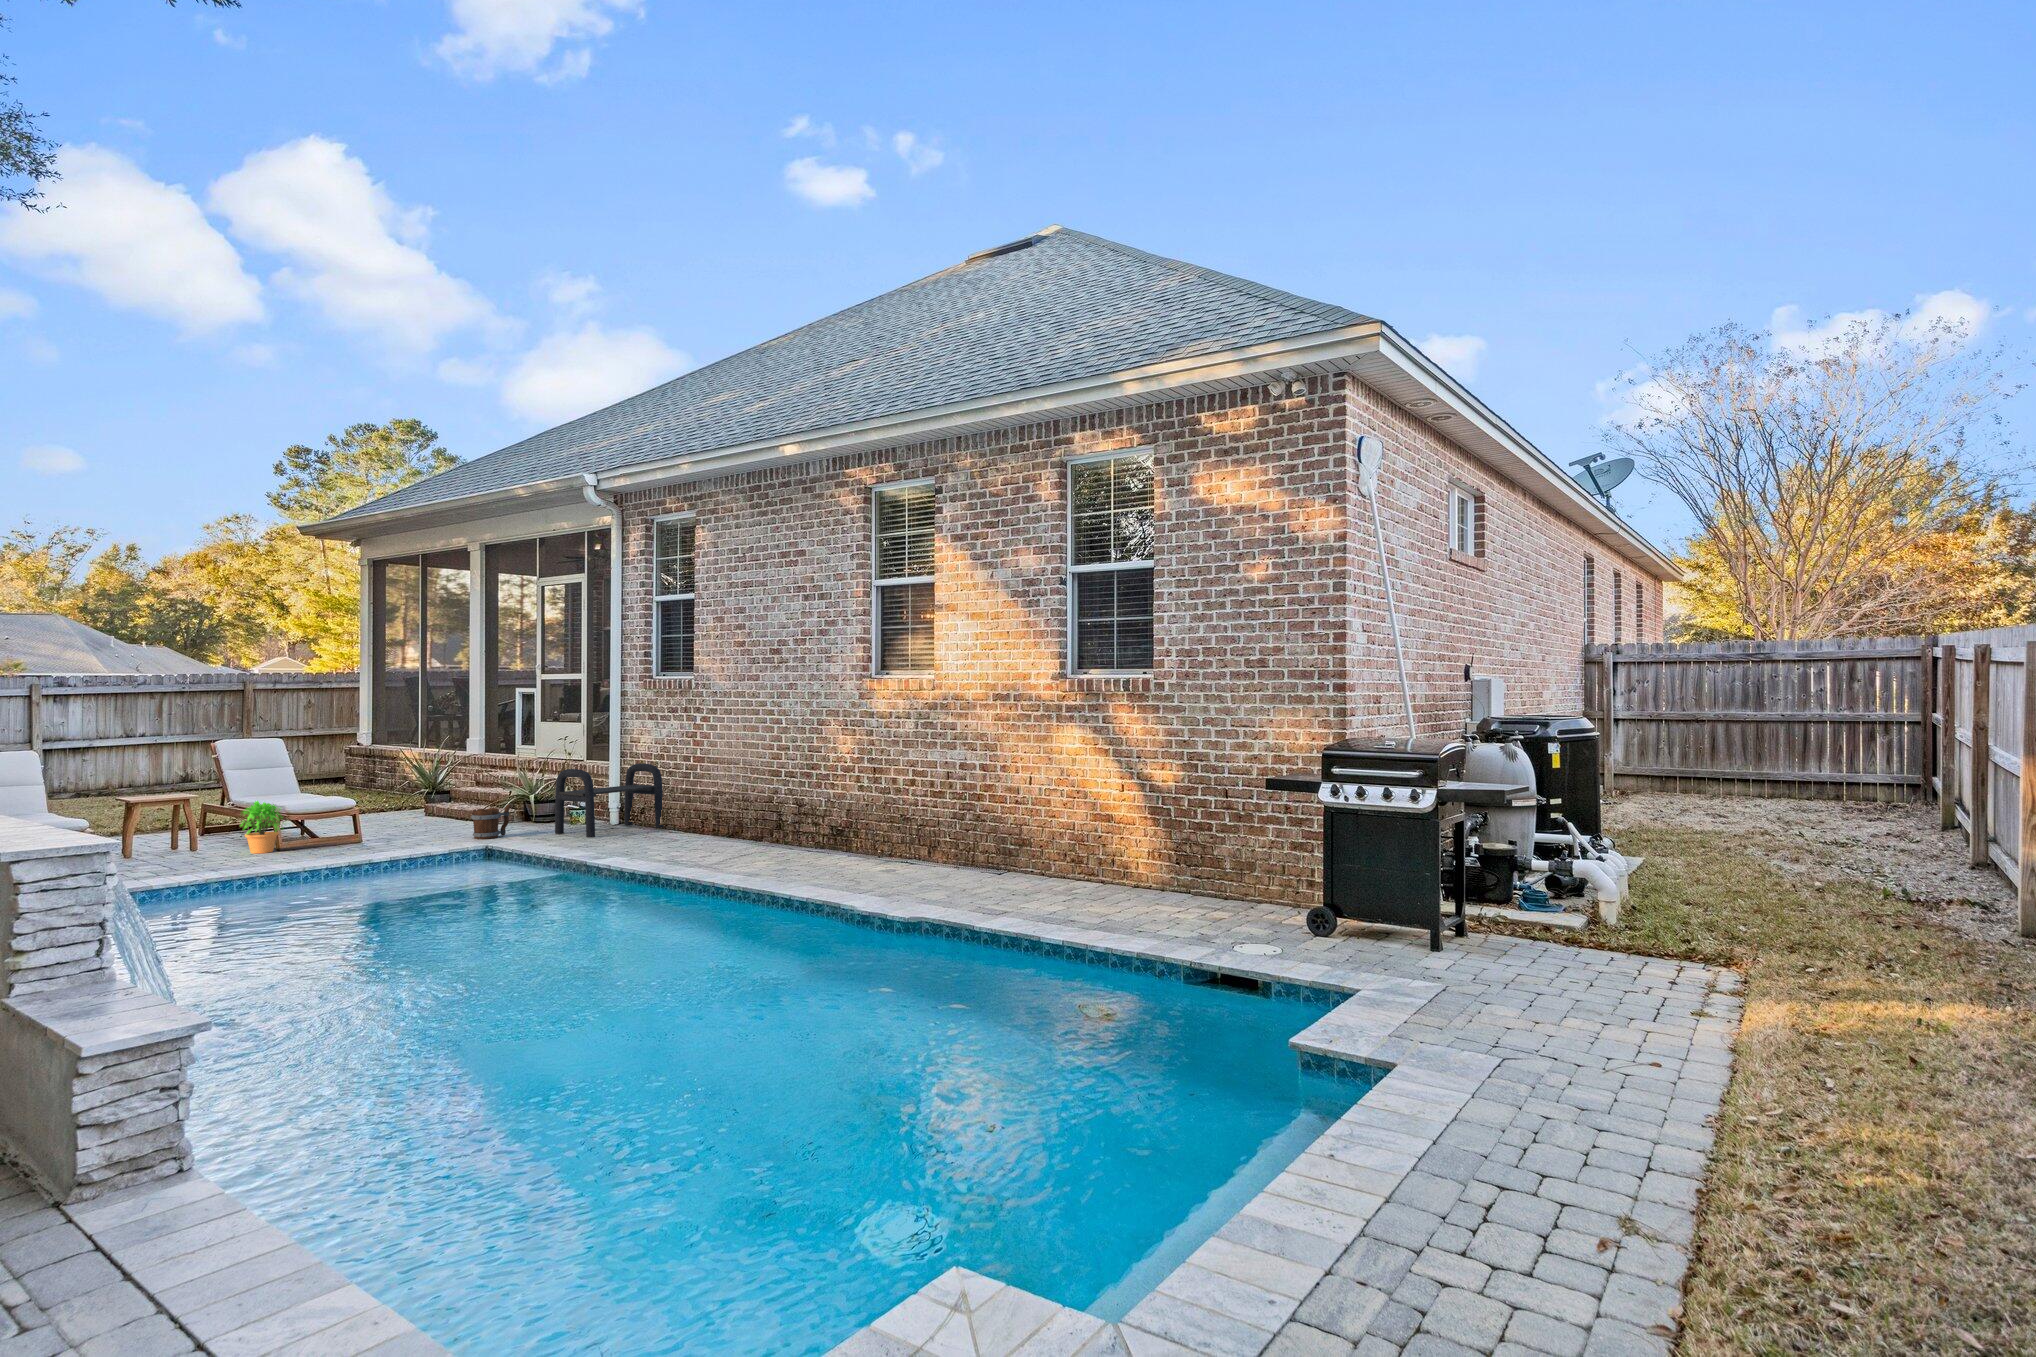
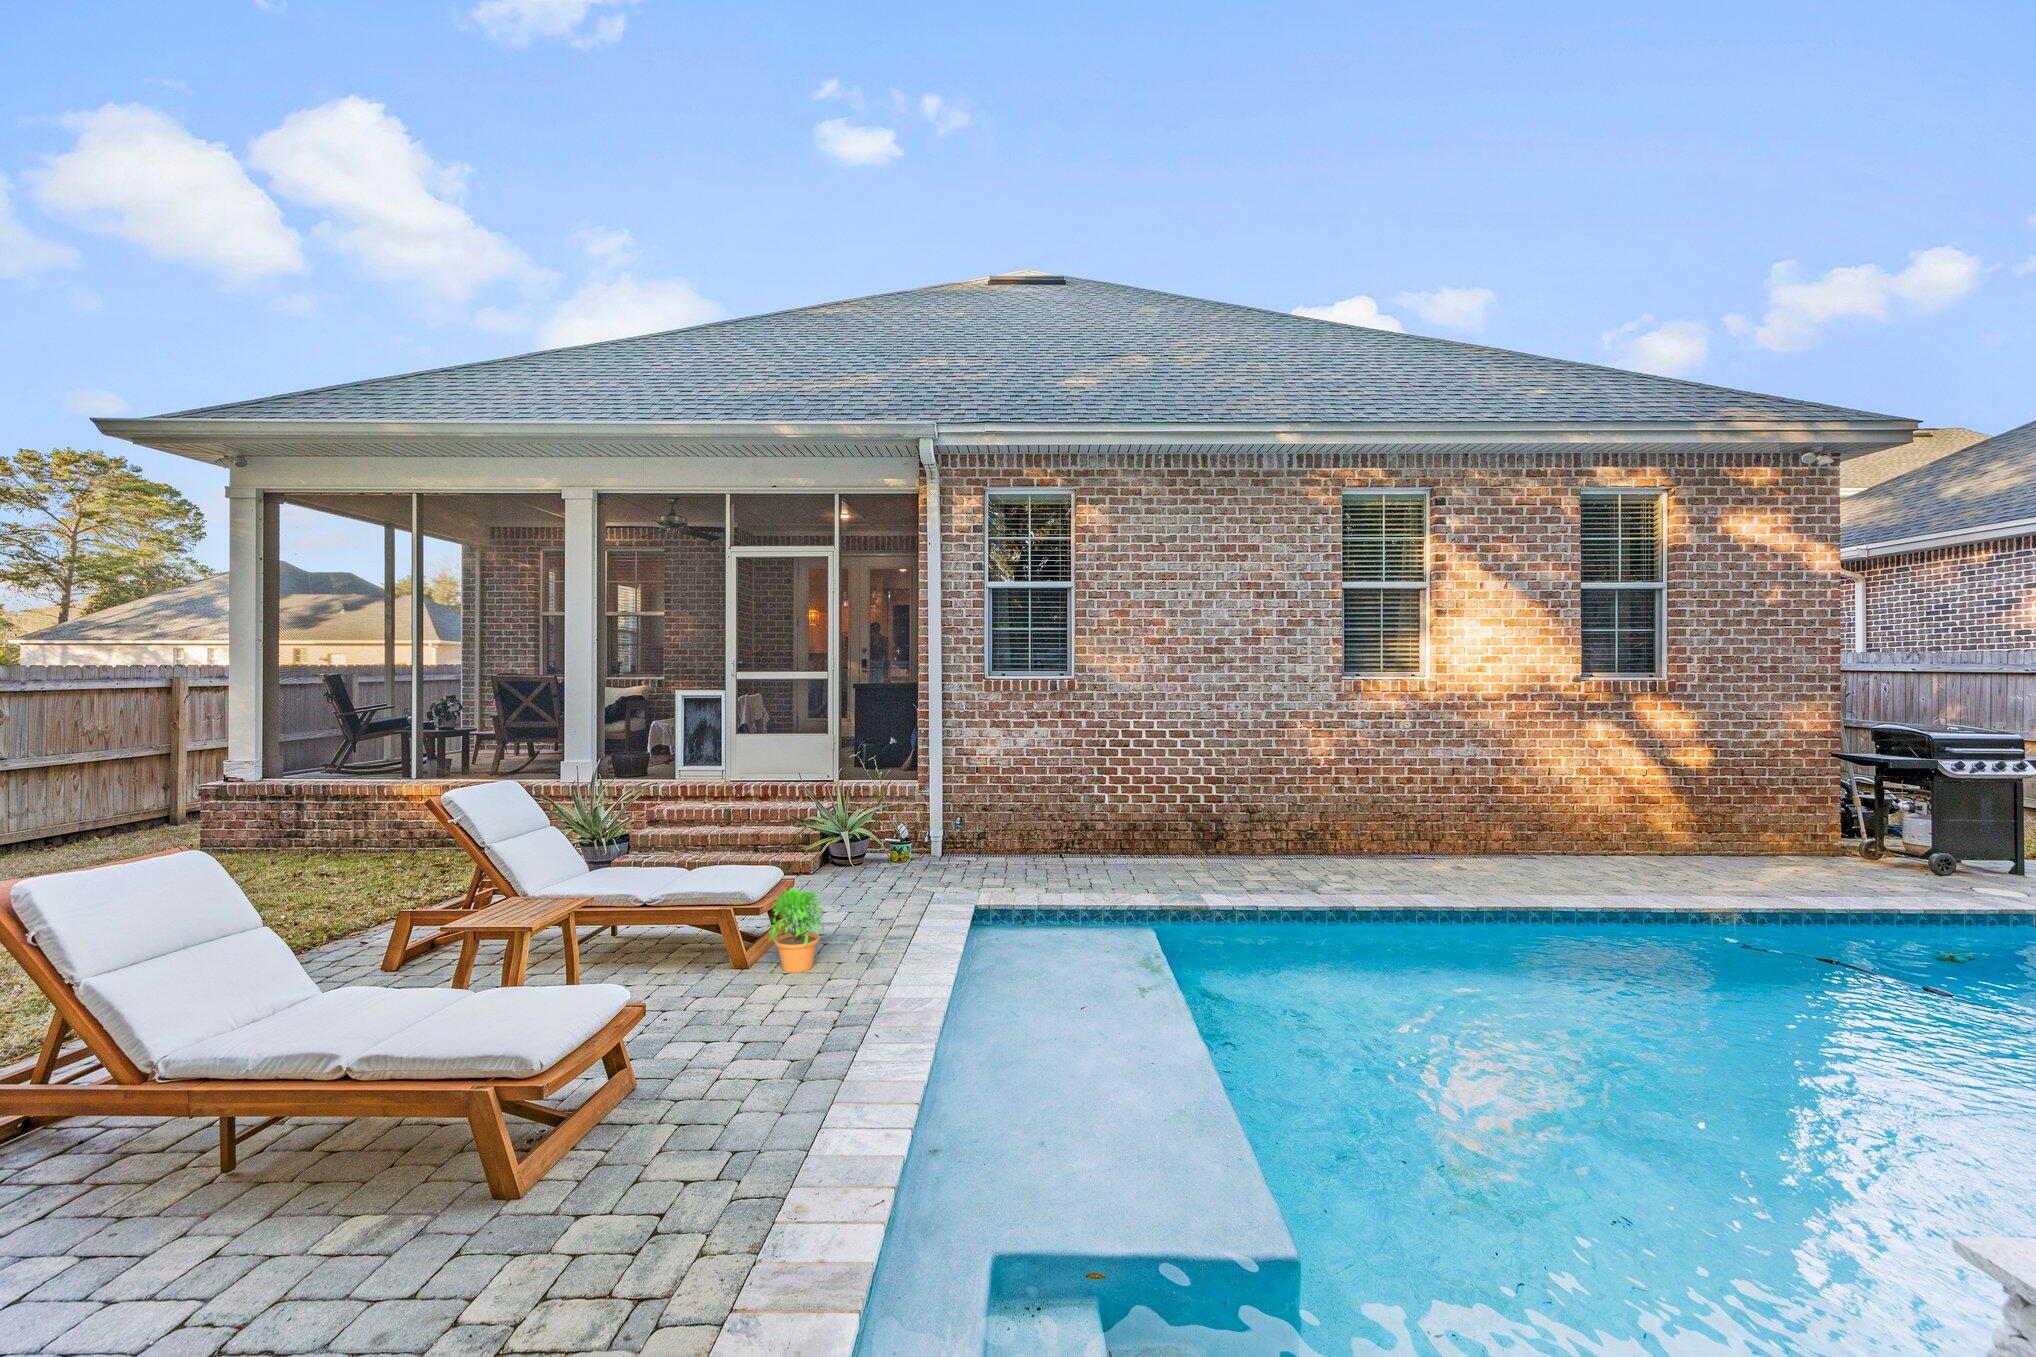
bench: present [555,763,664,838] -> none [964,781,1036,878]
bucket: present [471,804,511,839] -> none [914,847,950,898]

